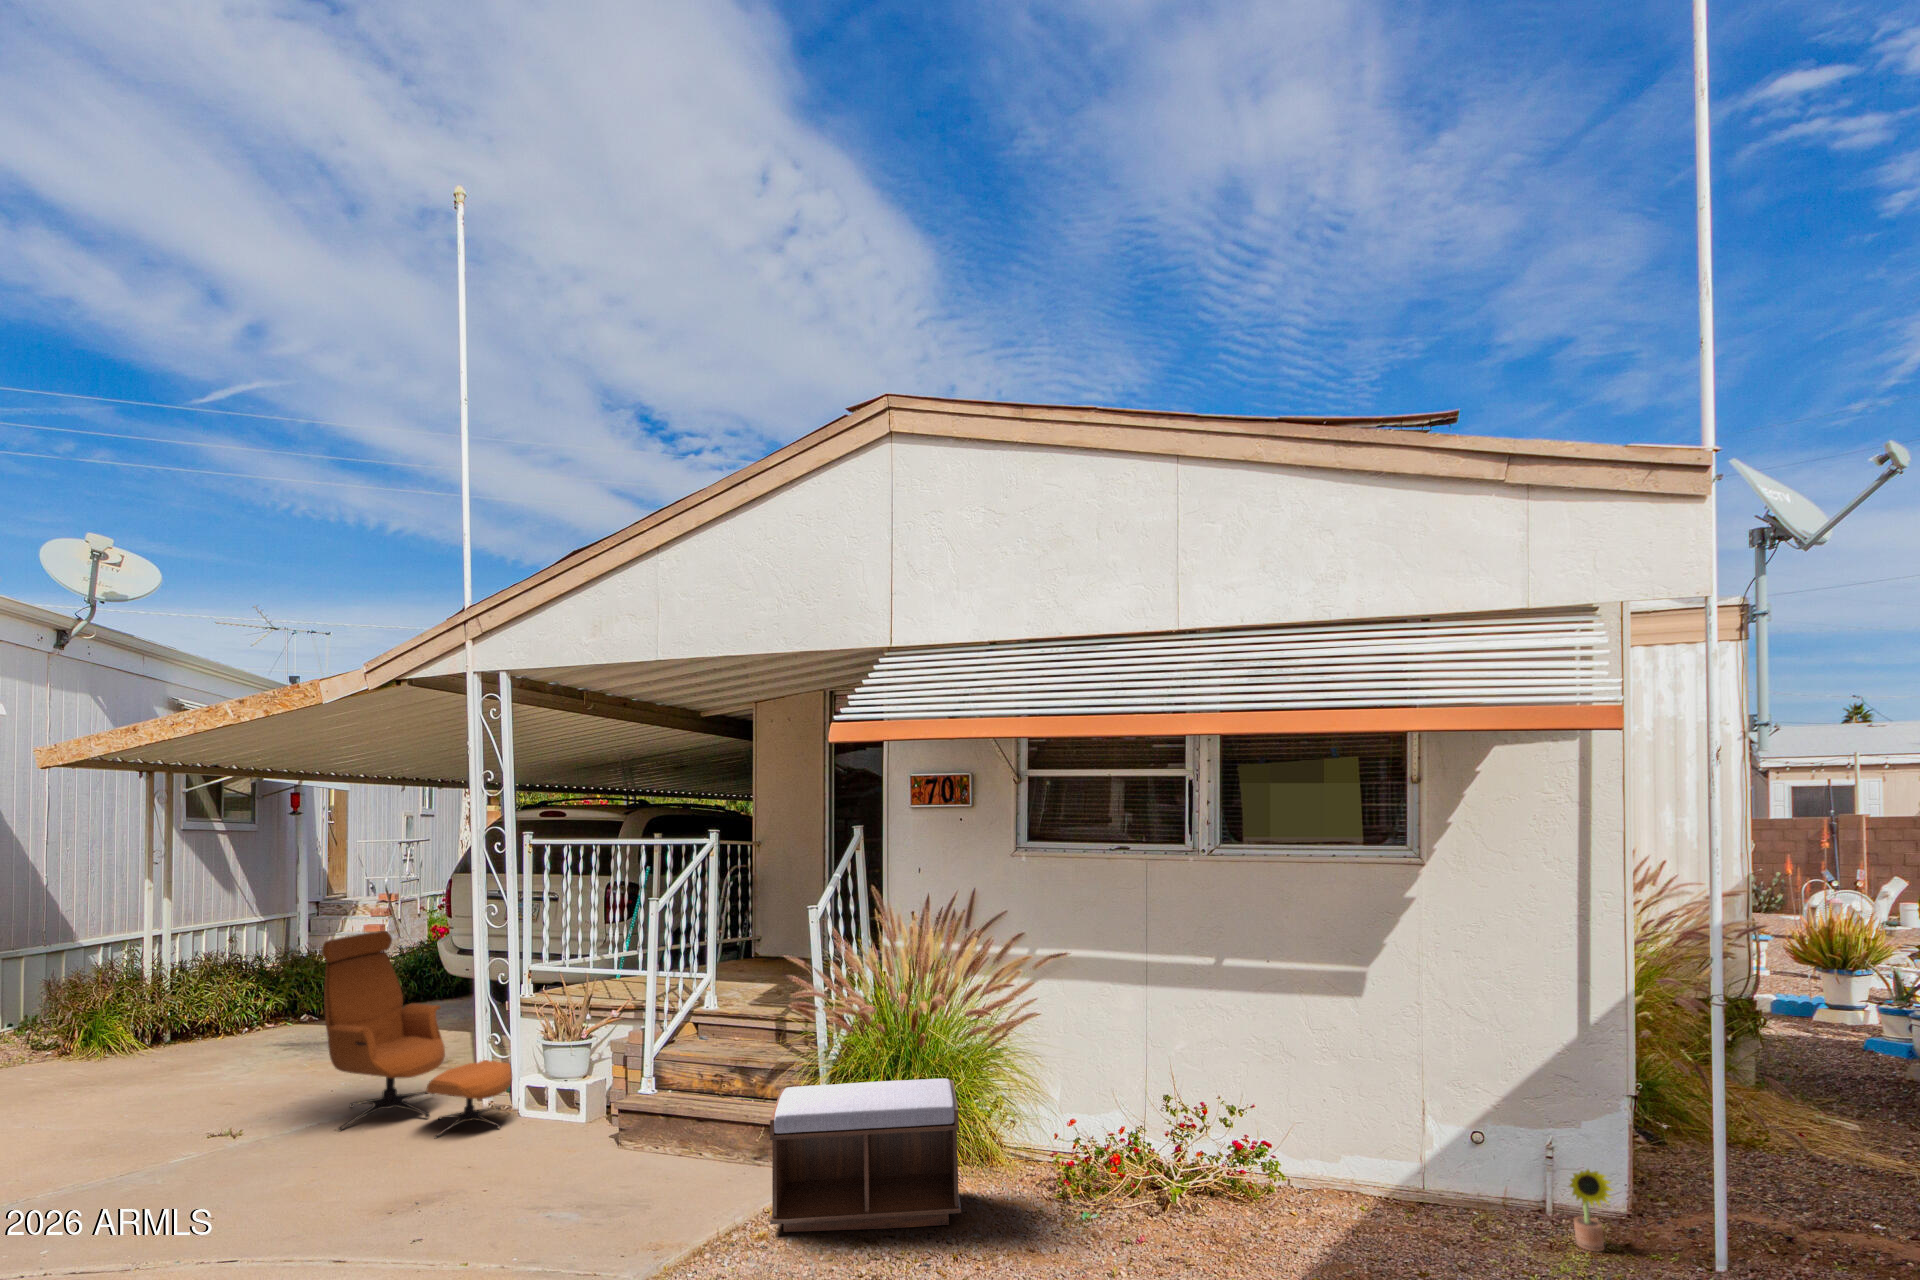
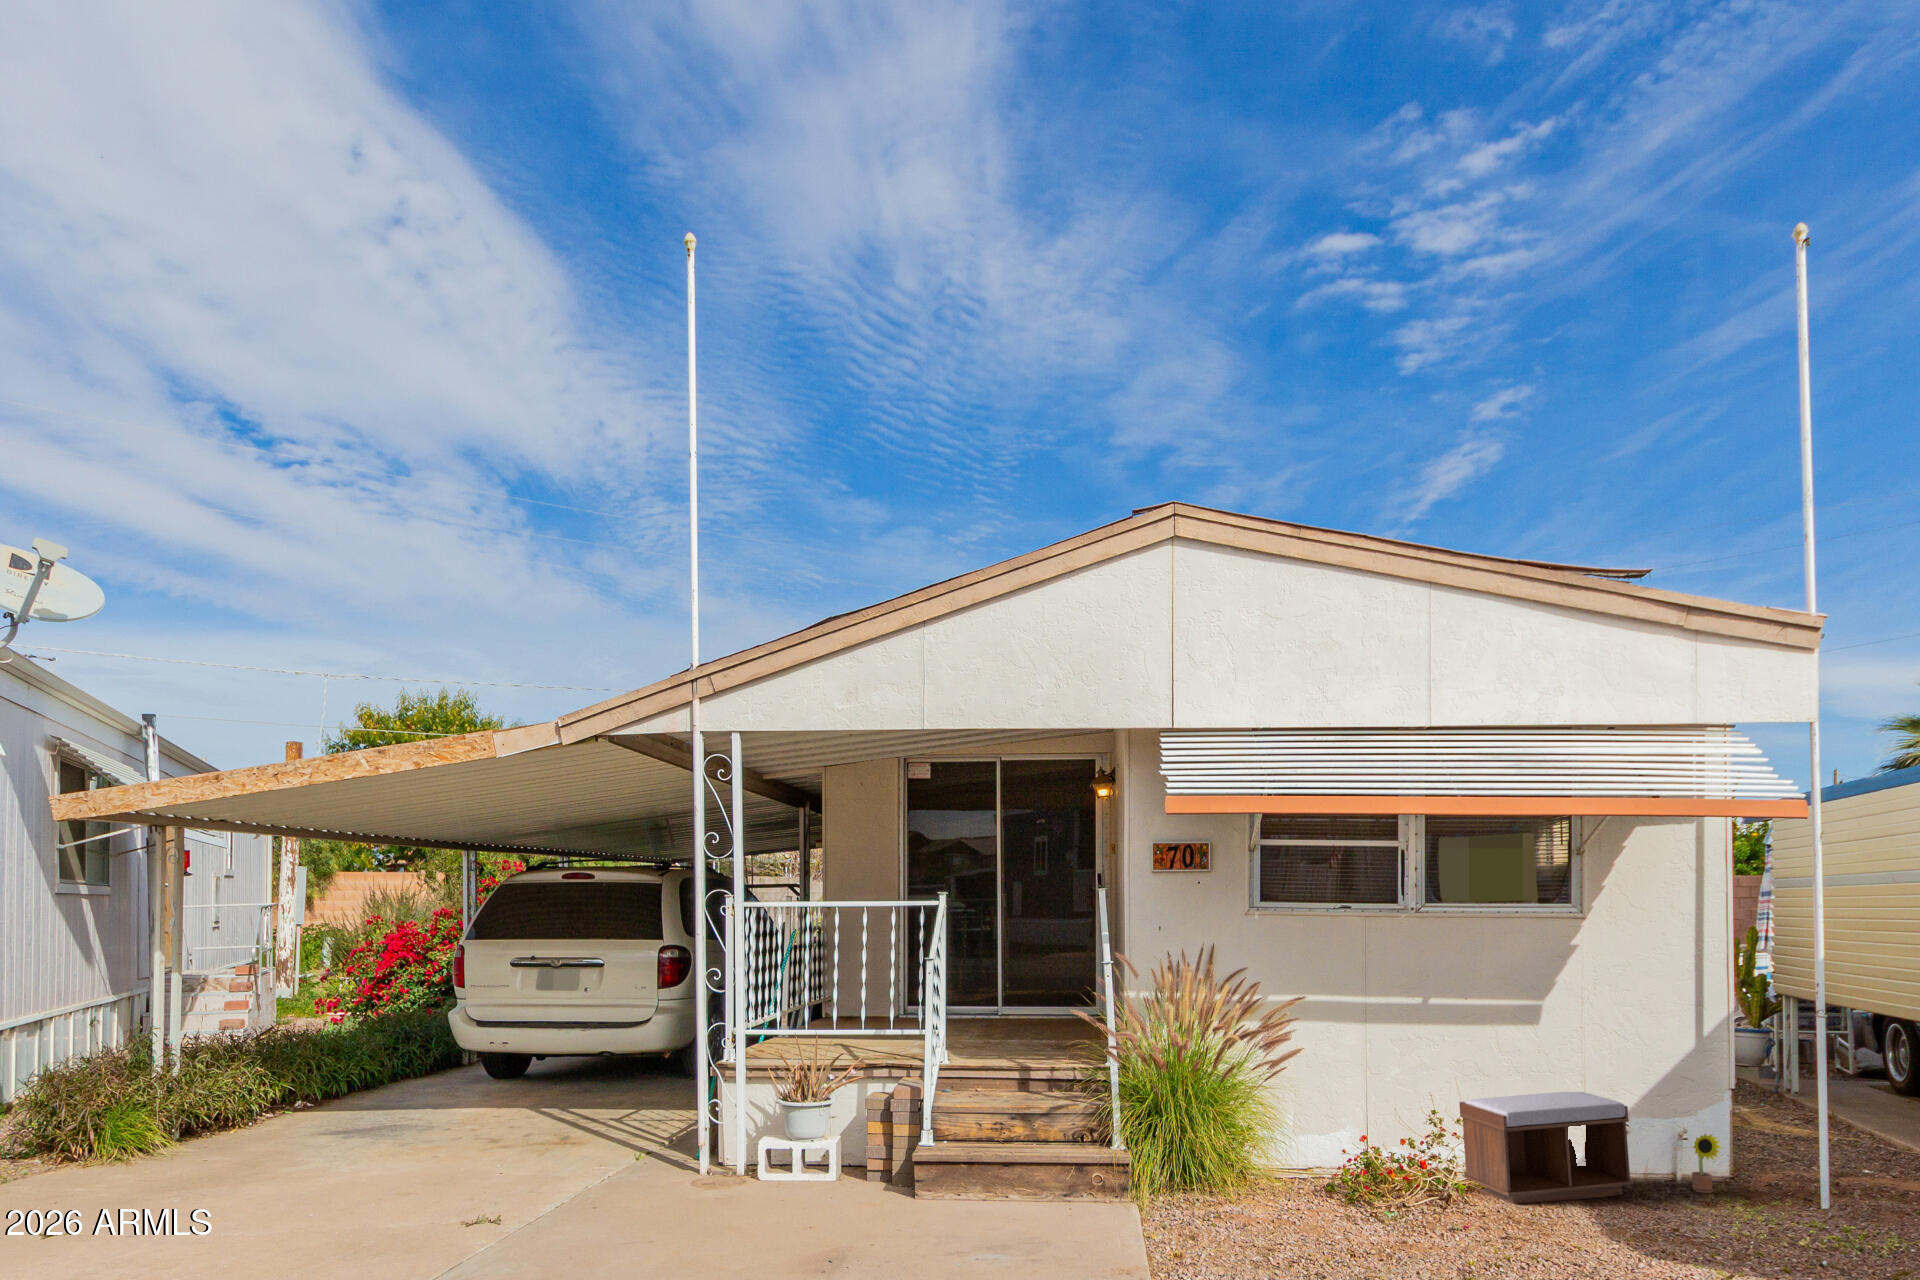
lounge chair: present [322,931,513,1139] -> none [539,1003,756,1202]
bench: present [770,1078,961,1232] -> present [1459,1092,1634,1204]

